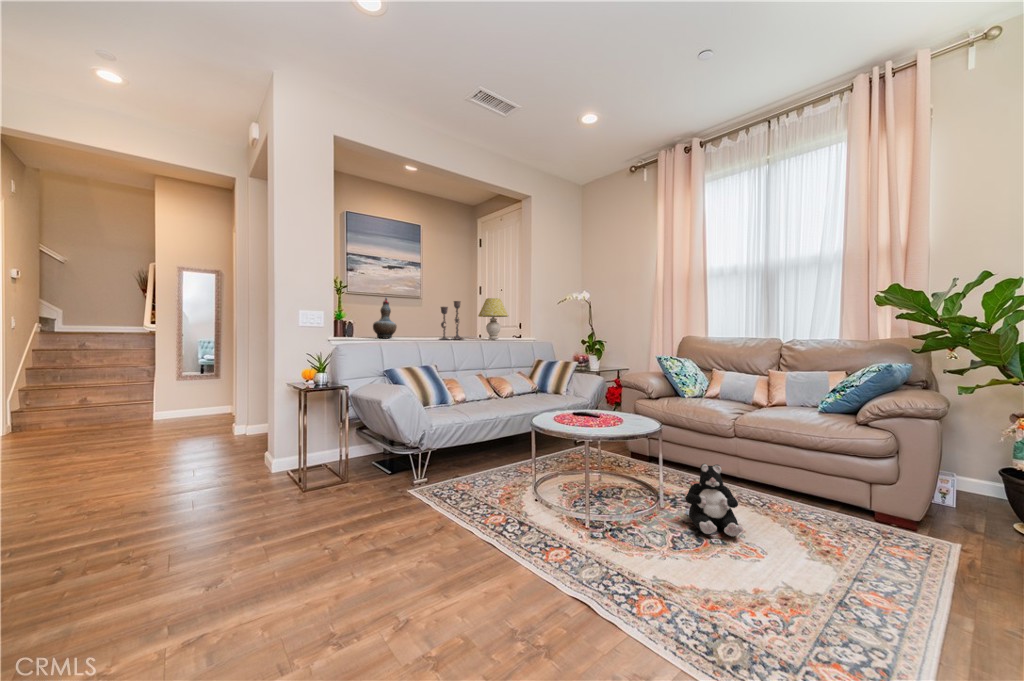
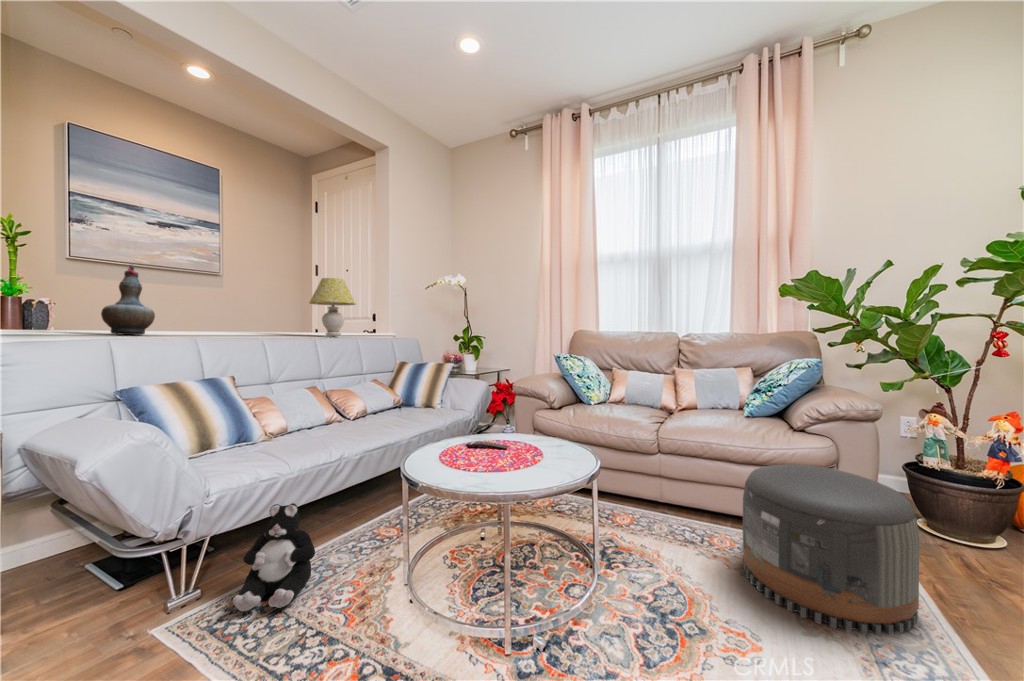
candlestick: present [440,301,464,340] -> none [239,278,287,337]
pouf: none [783,448,926,574] -> present [743,464,919,636]
plush toy: present [686,464,743,537] -> present [233,503,315,611]

